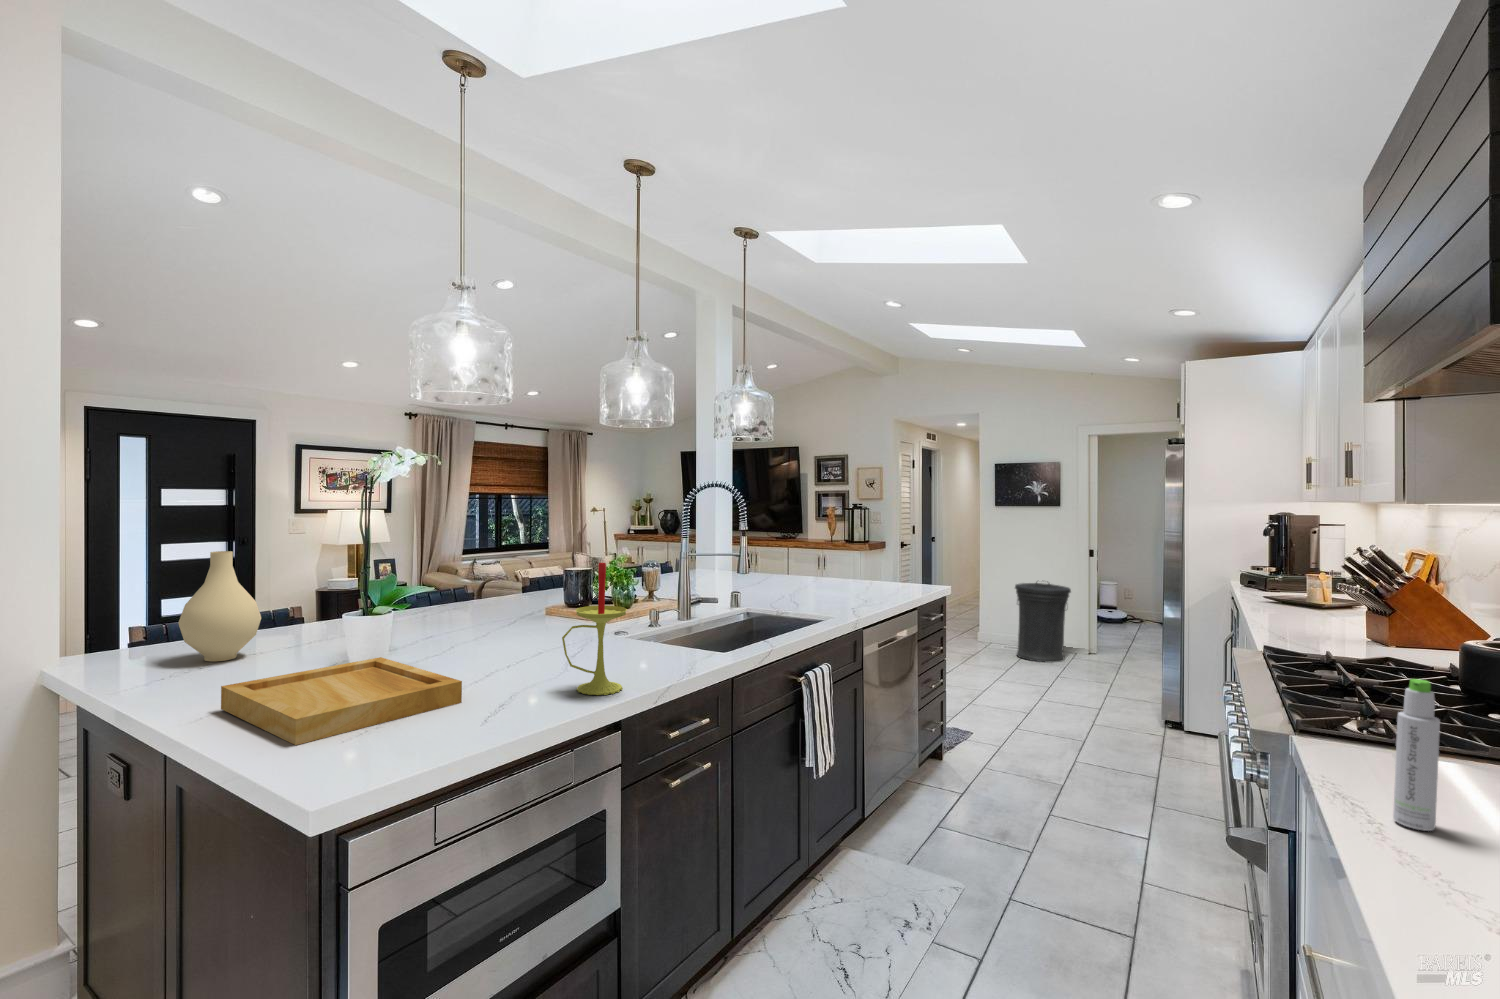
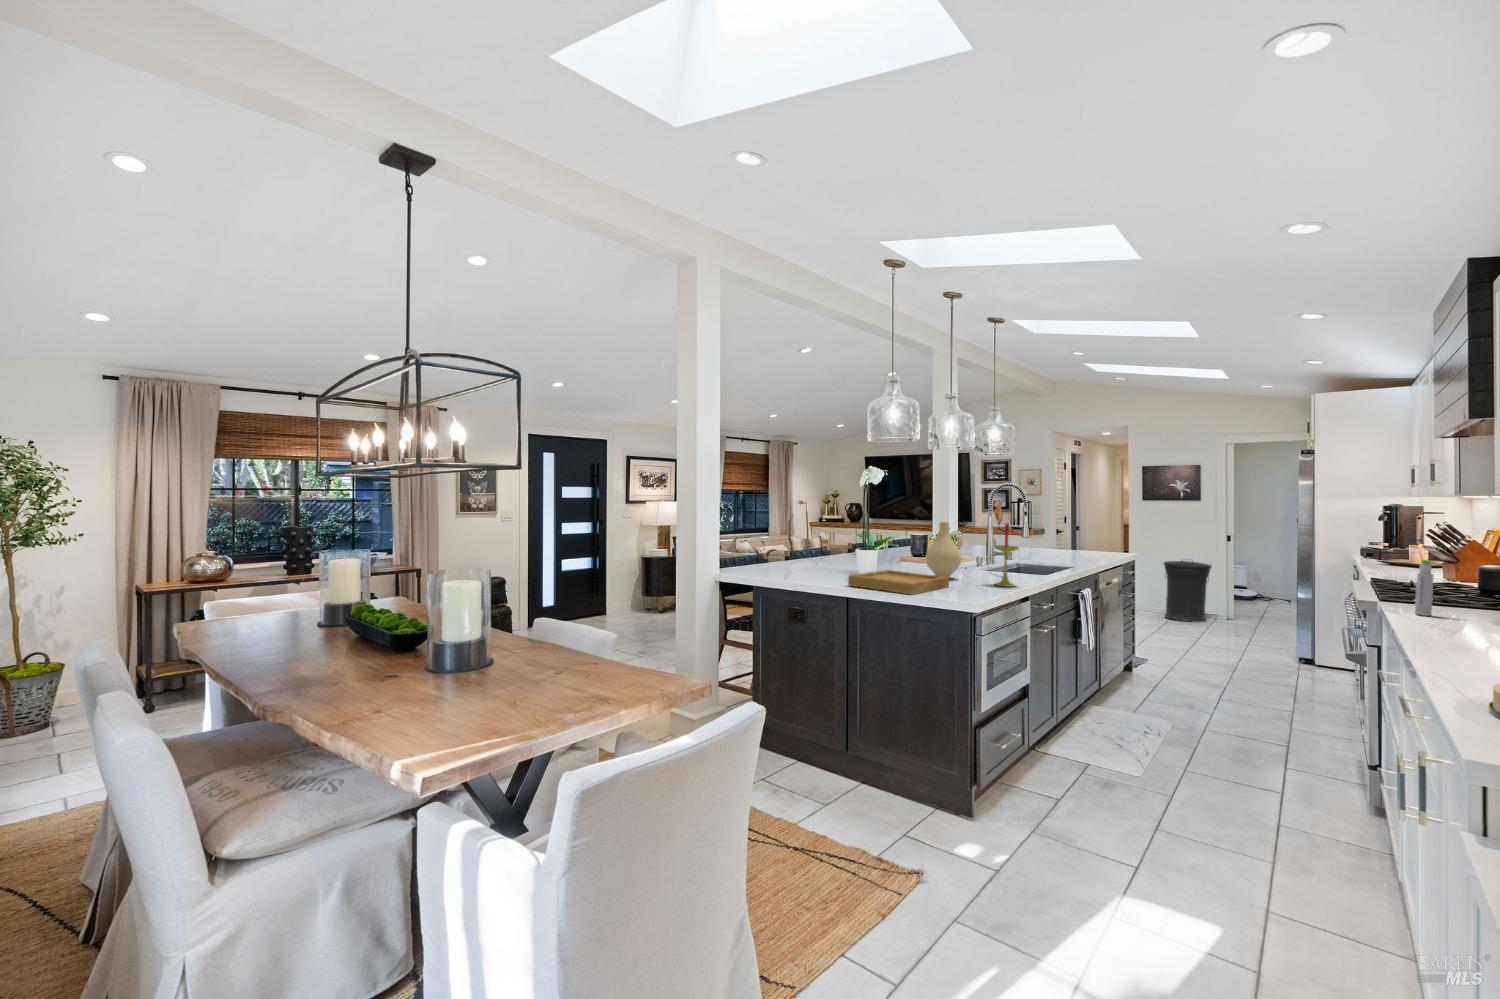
vase: present [178,551,261,661] -> present [925,522,961,578]

